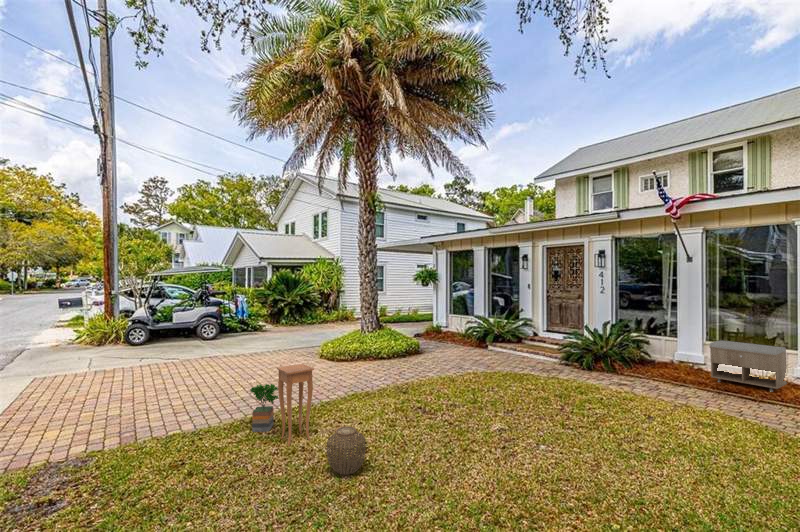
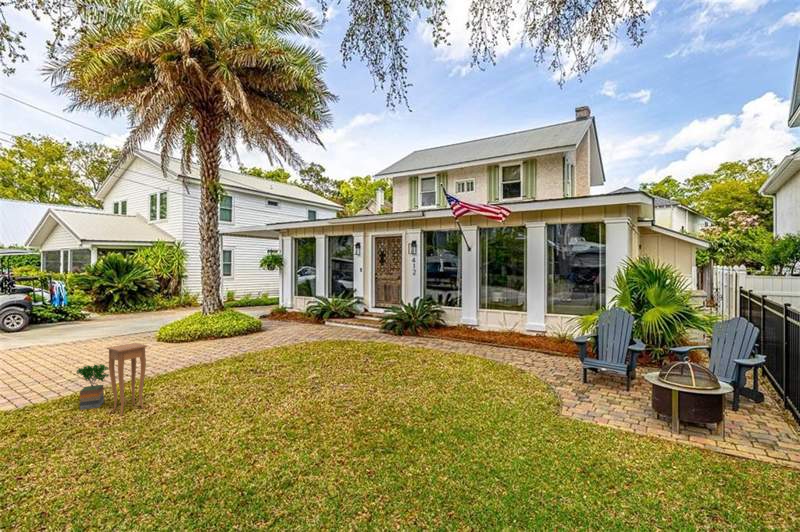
storage bench: present [710,340,787,392] -> none [476,308,518,340]
woven basket: present [327,426,365,475] -> none [159,389,196,428]

